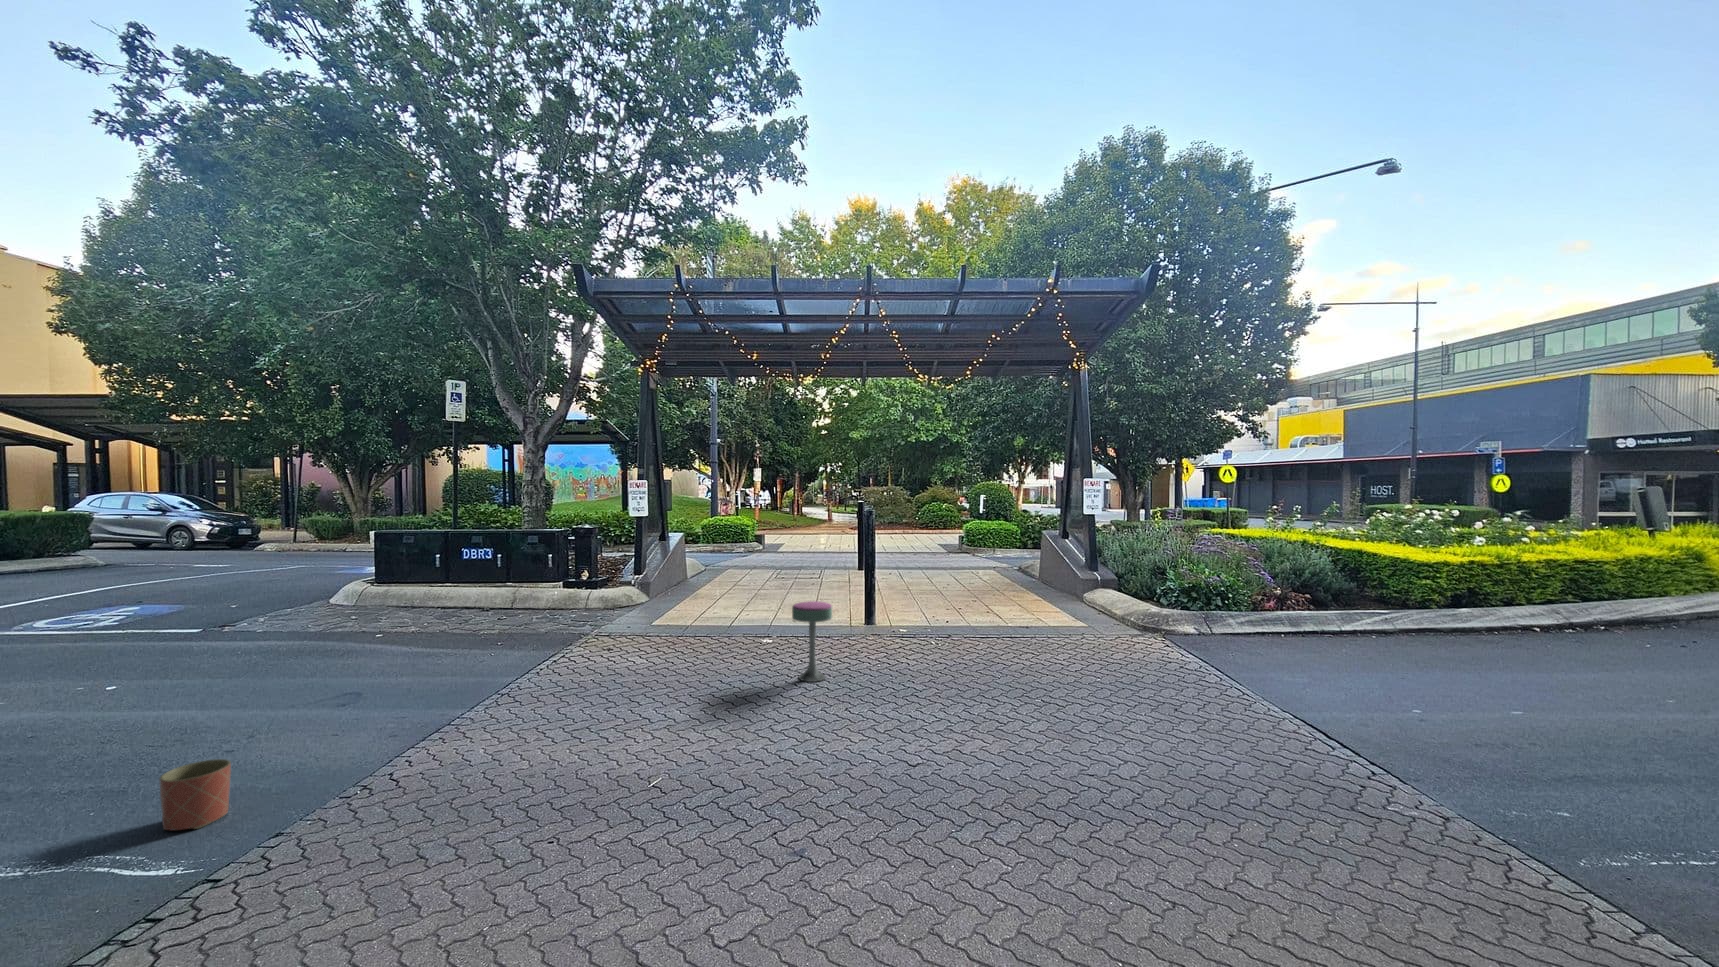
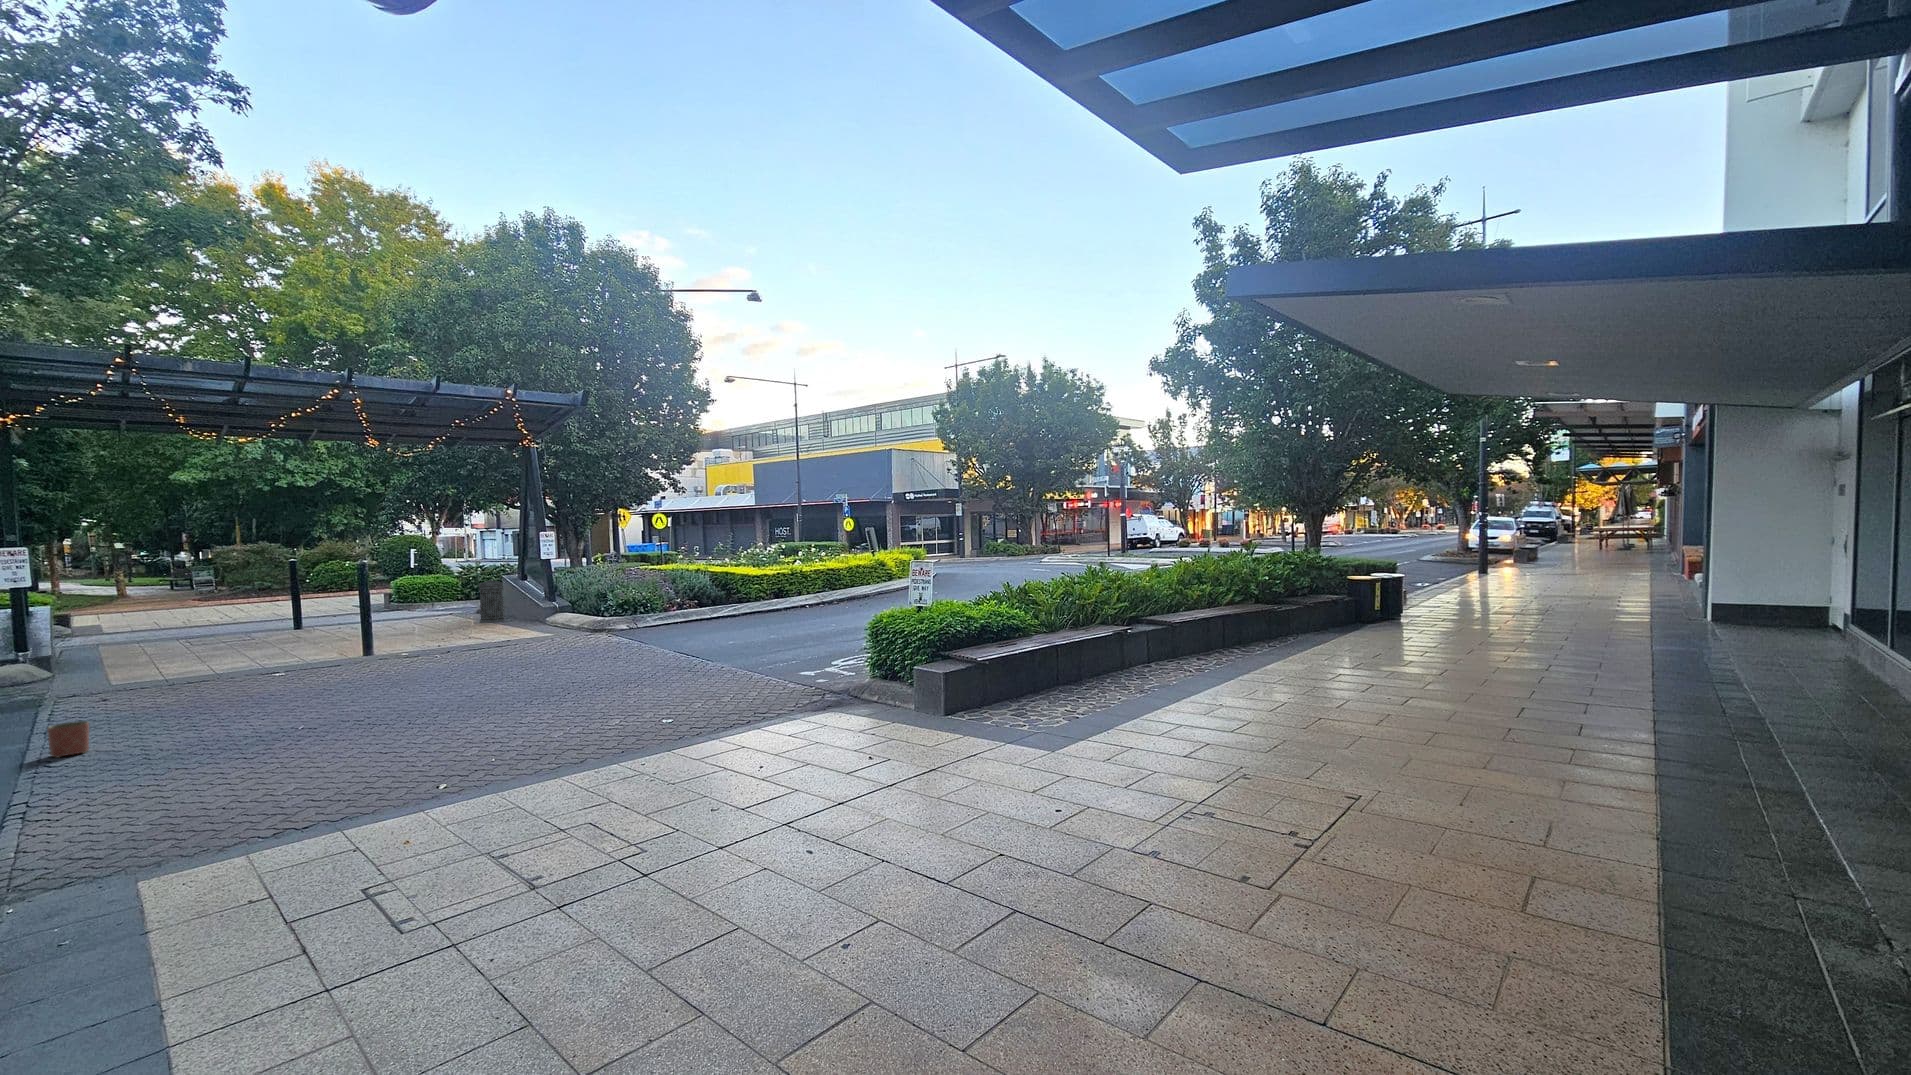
trash can: none [1013,532,1040,584] -> present [479,579,504,623]
bar stool: present [792,601,832,682] -> none [363,624,396,676]

